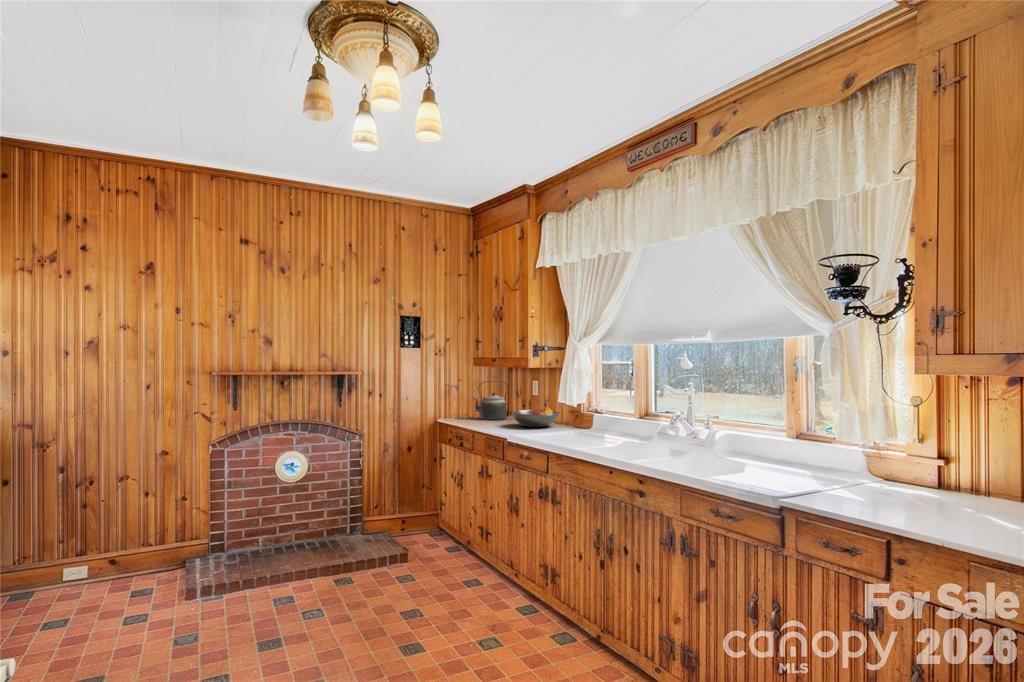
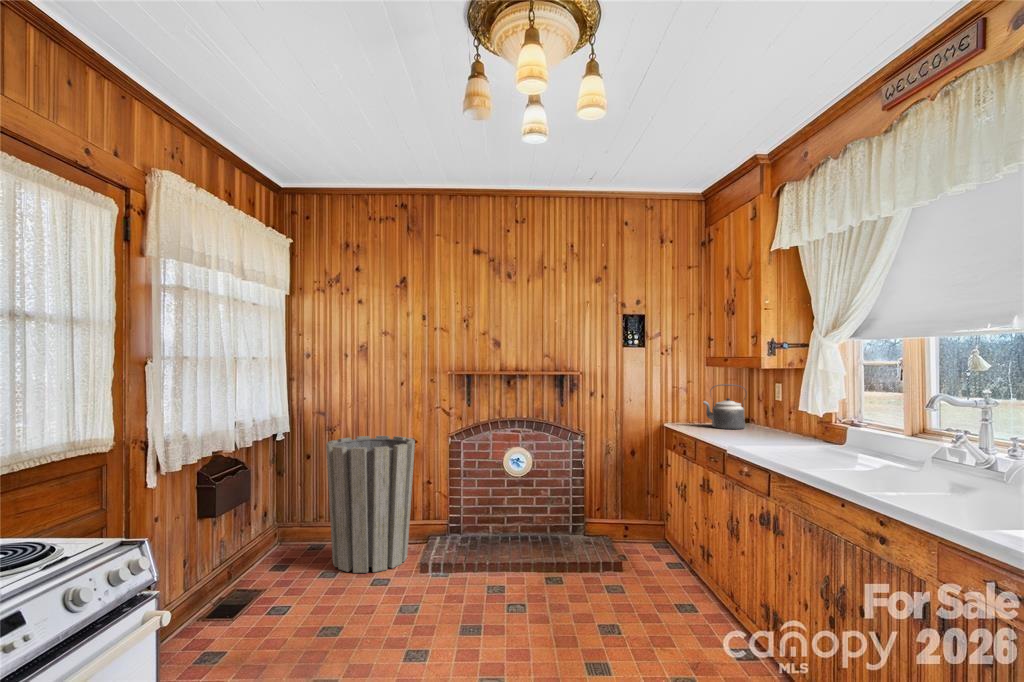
fruit bowl: present [512,408,559,427] -> none [742,418,806,440]
trash can: none [44,450,172,620] -> present [326,436,415,573]

